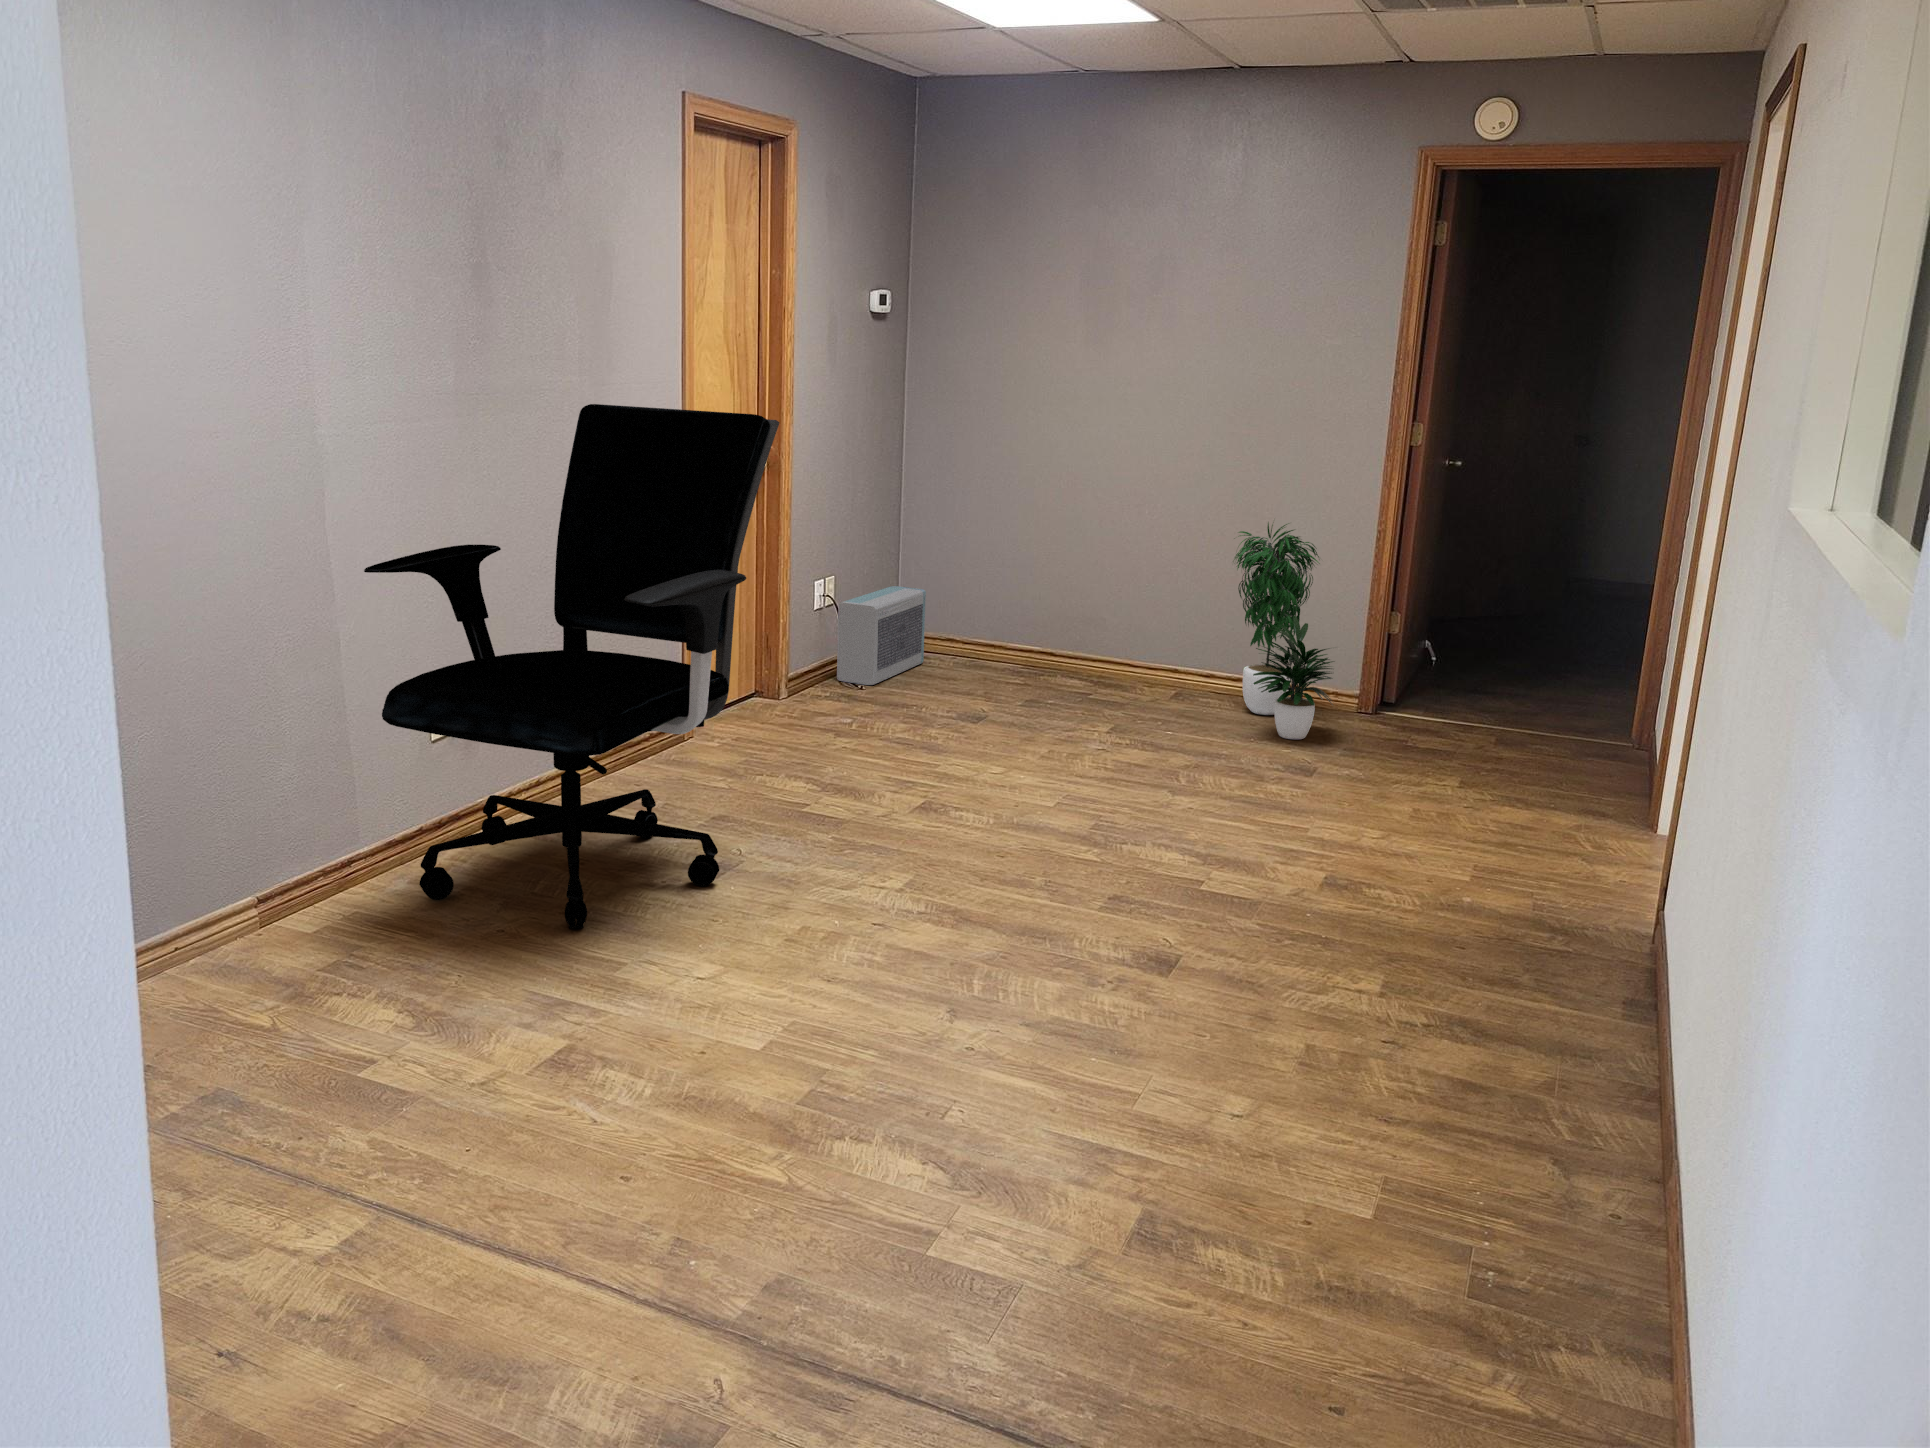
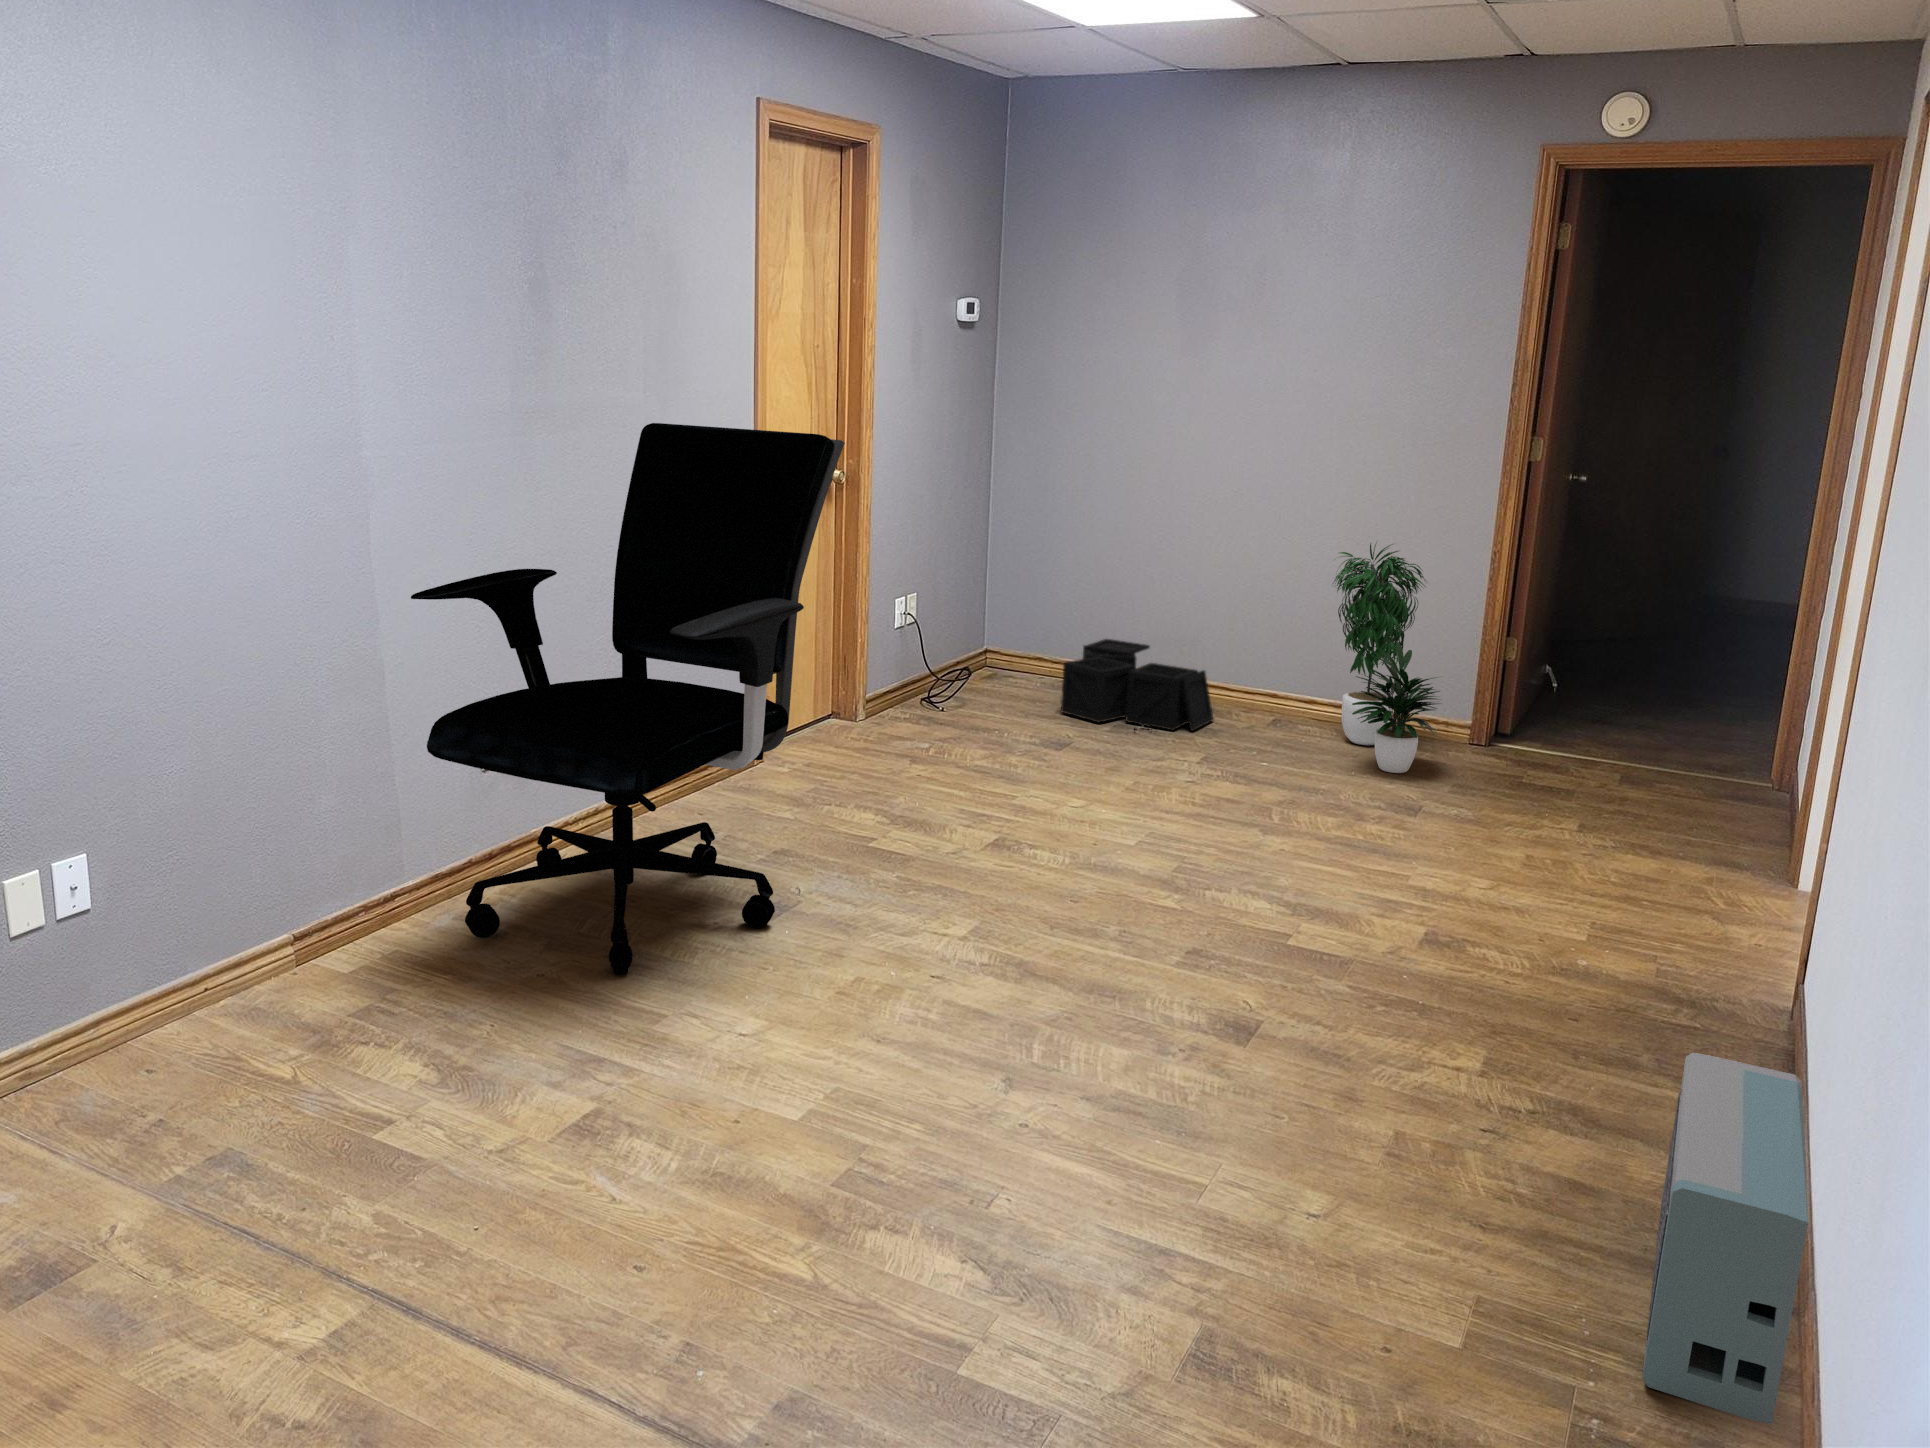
air purifier: present [837,586,926,685] -> present [1643,1053,1808,1424]
storage bin: none [975,618,1122,705] -> present [1061,639,1214,731]

